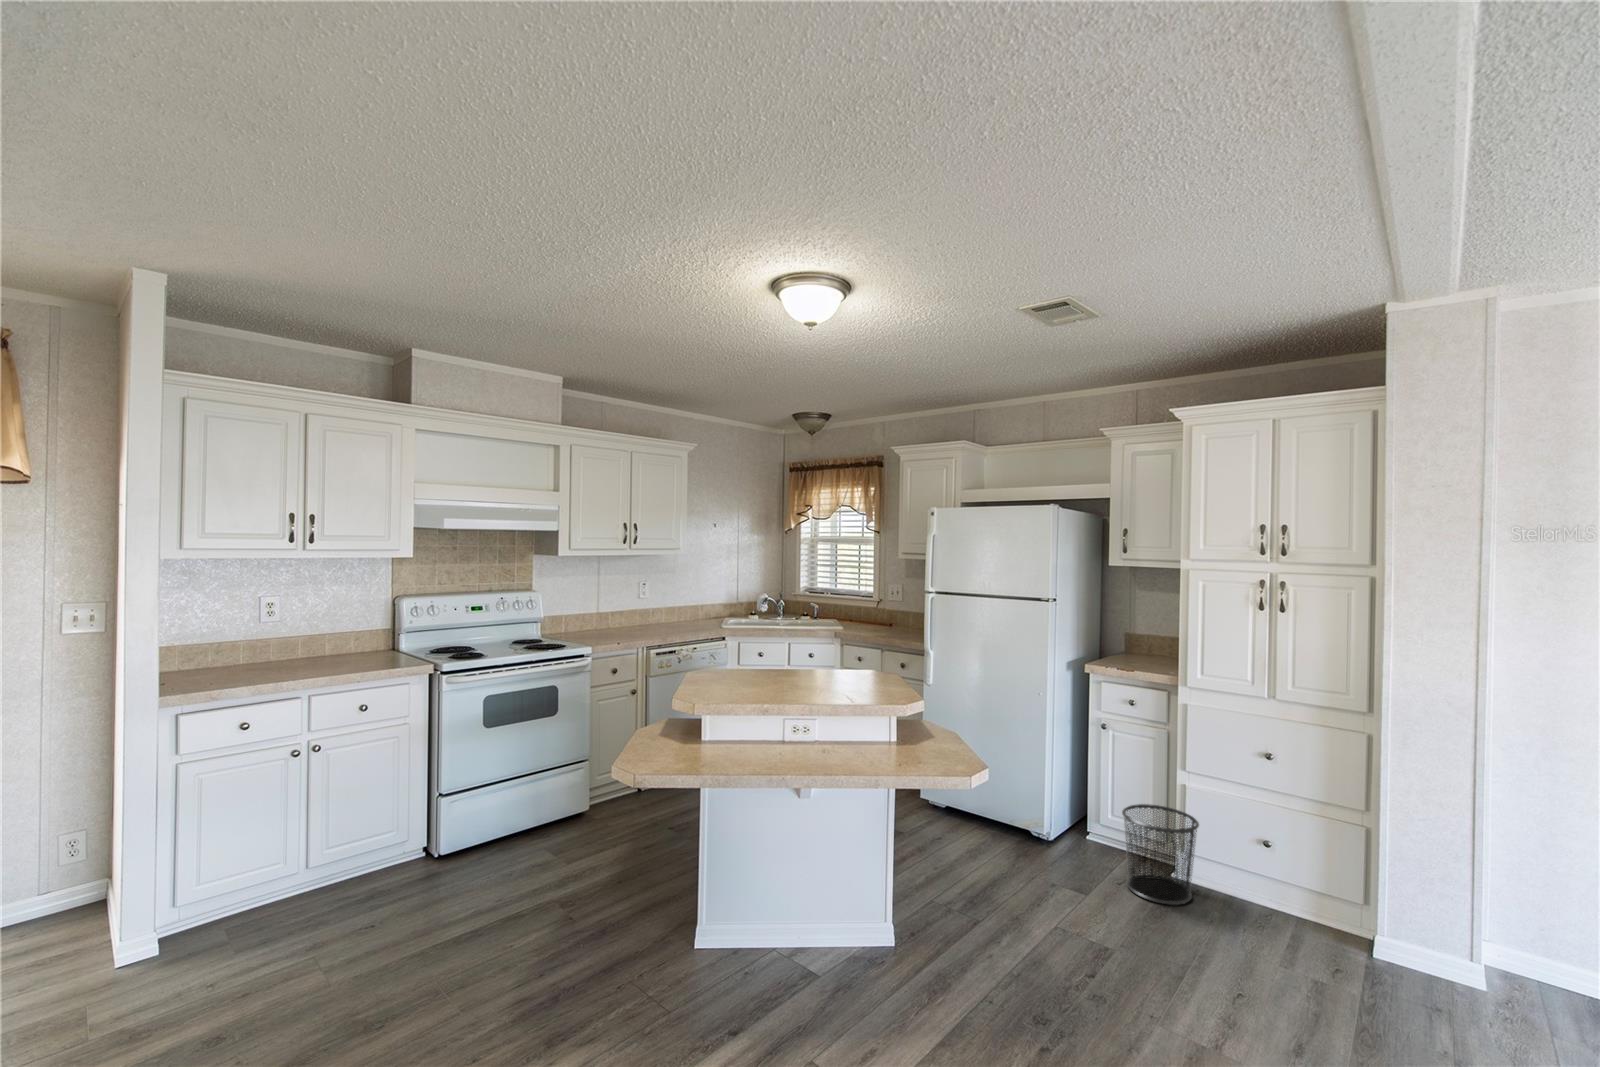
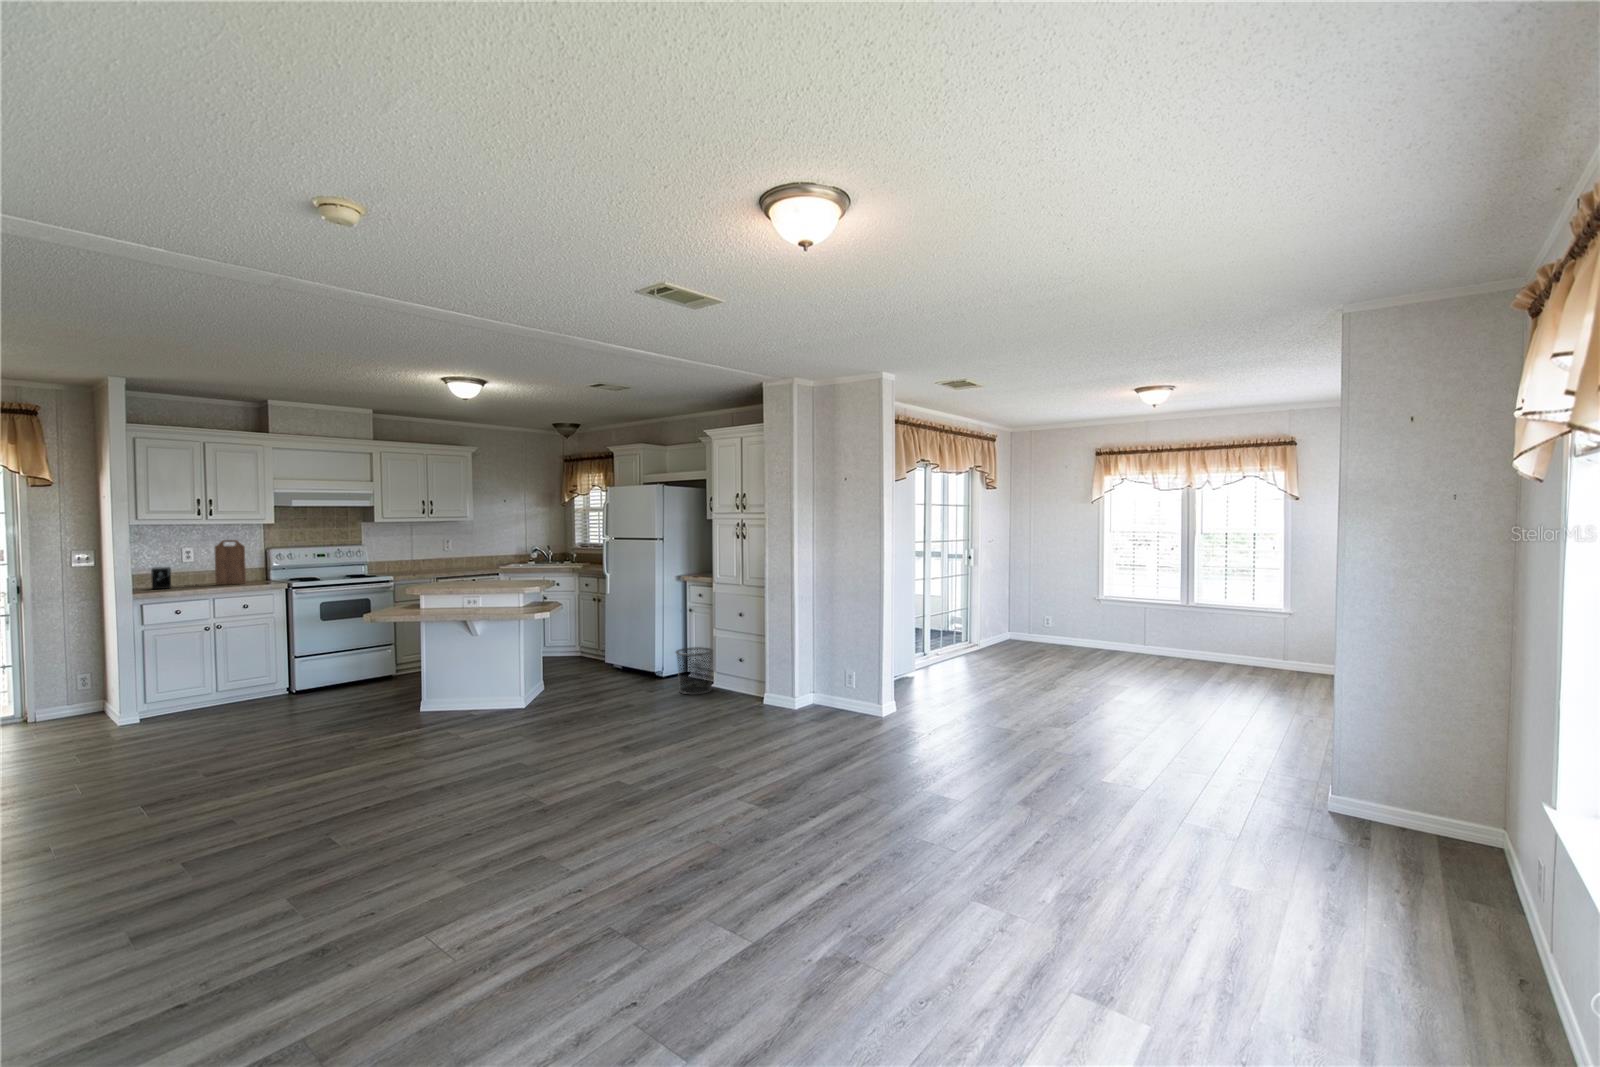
cutting board: none [312,585,365,664] -> present [215,540,246,585]
coffee maker: none [201,634,284,678] -> present [151,567,171,589]

